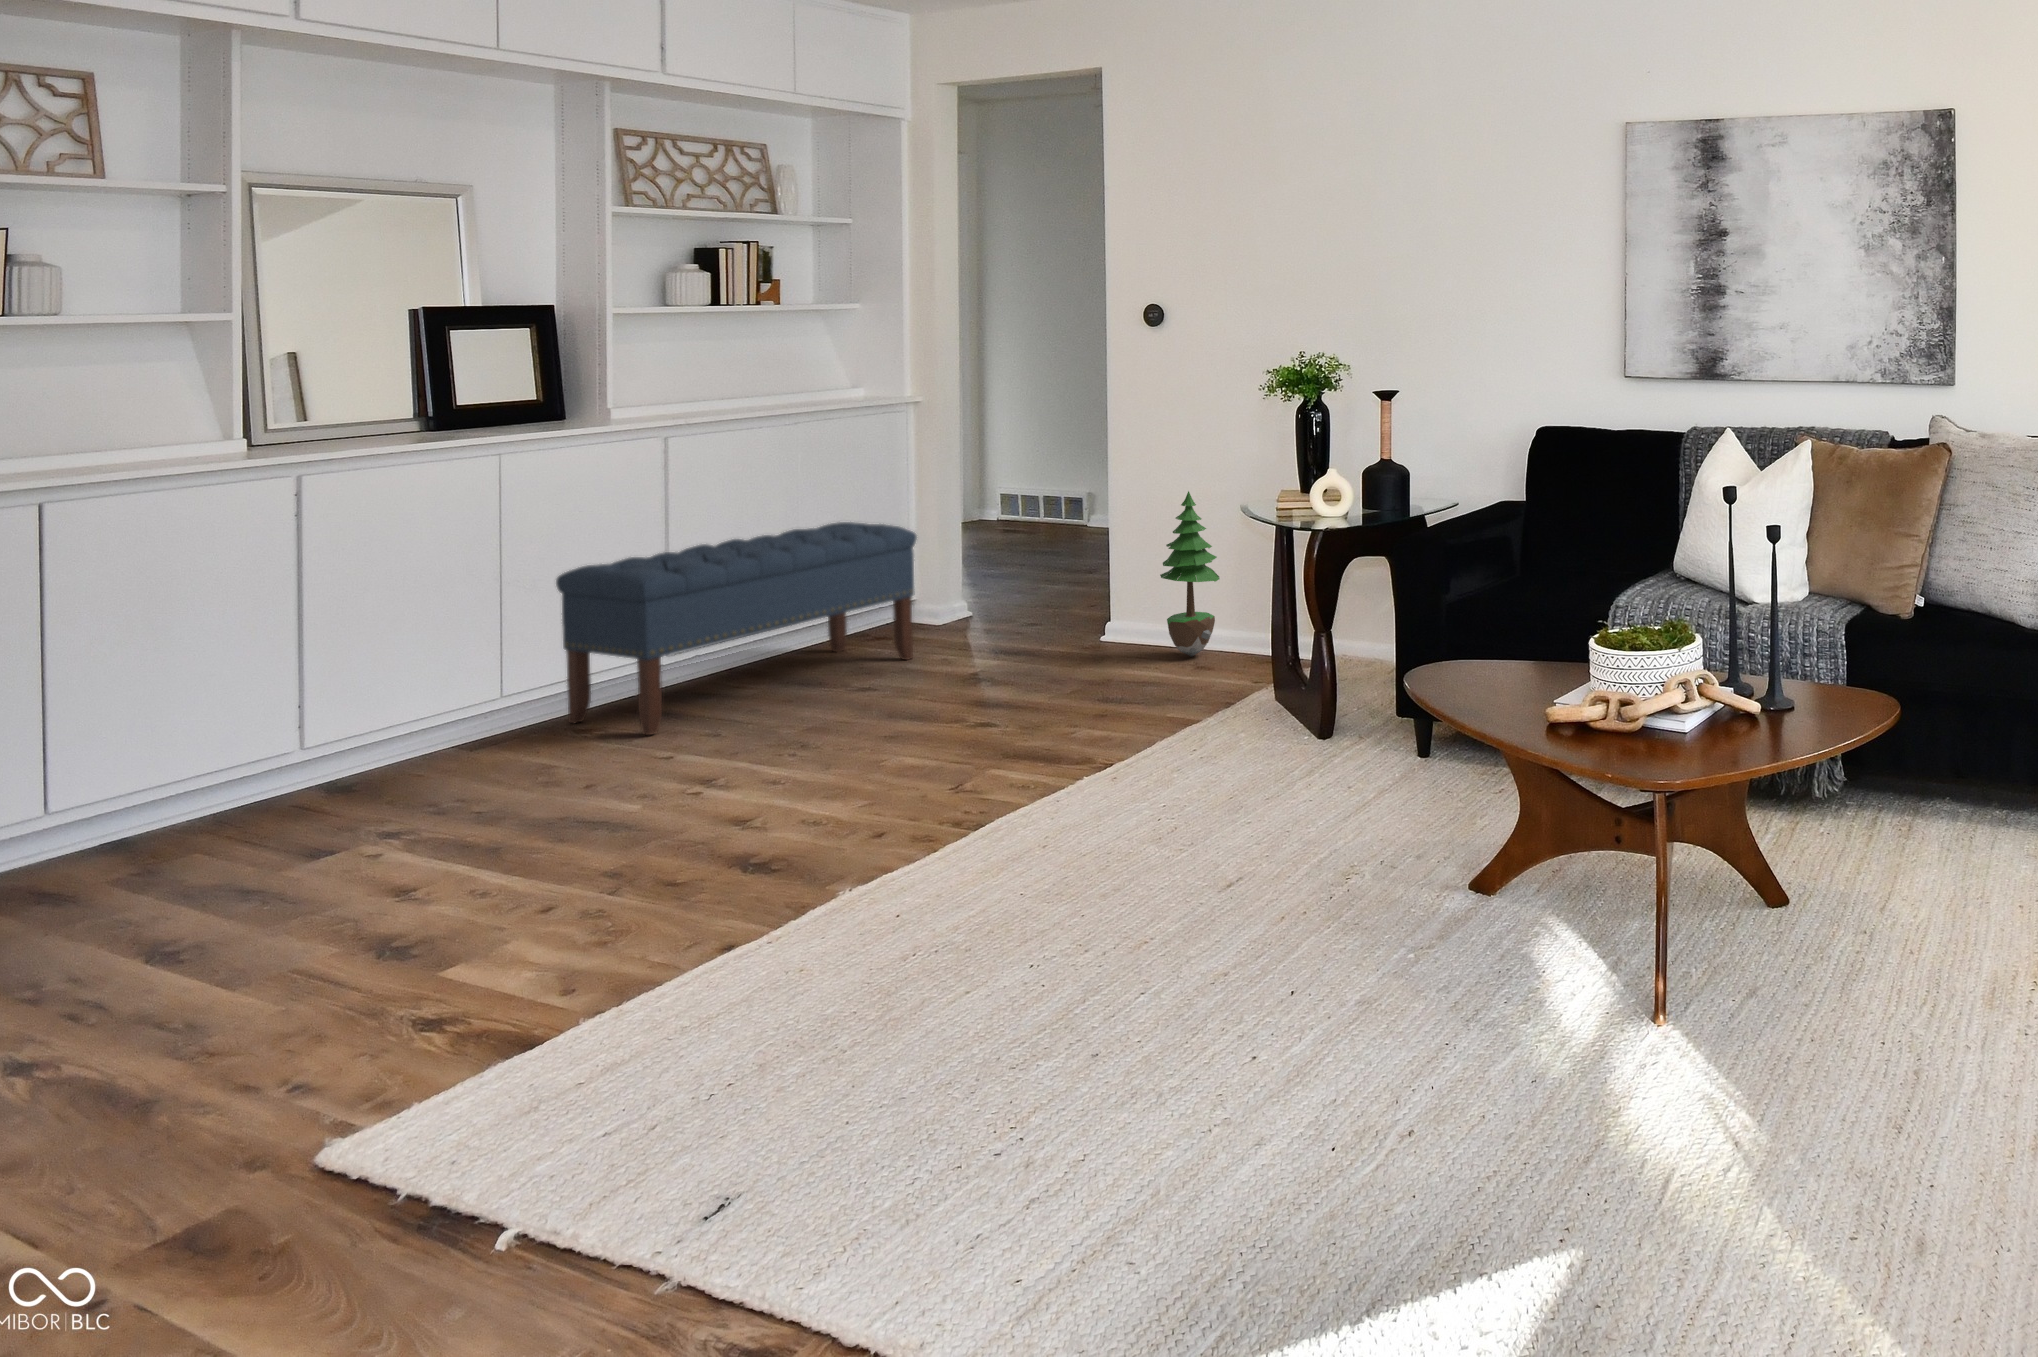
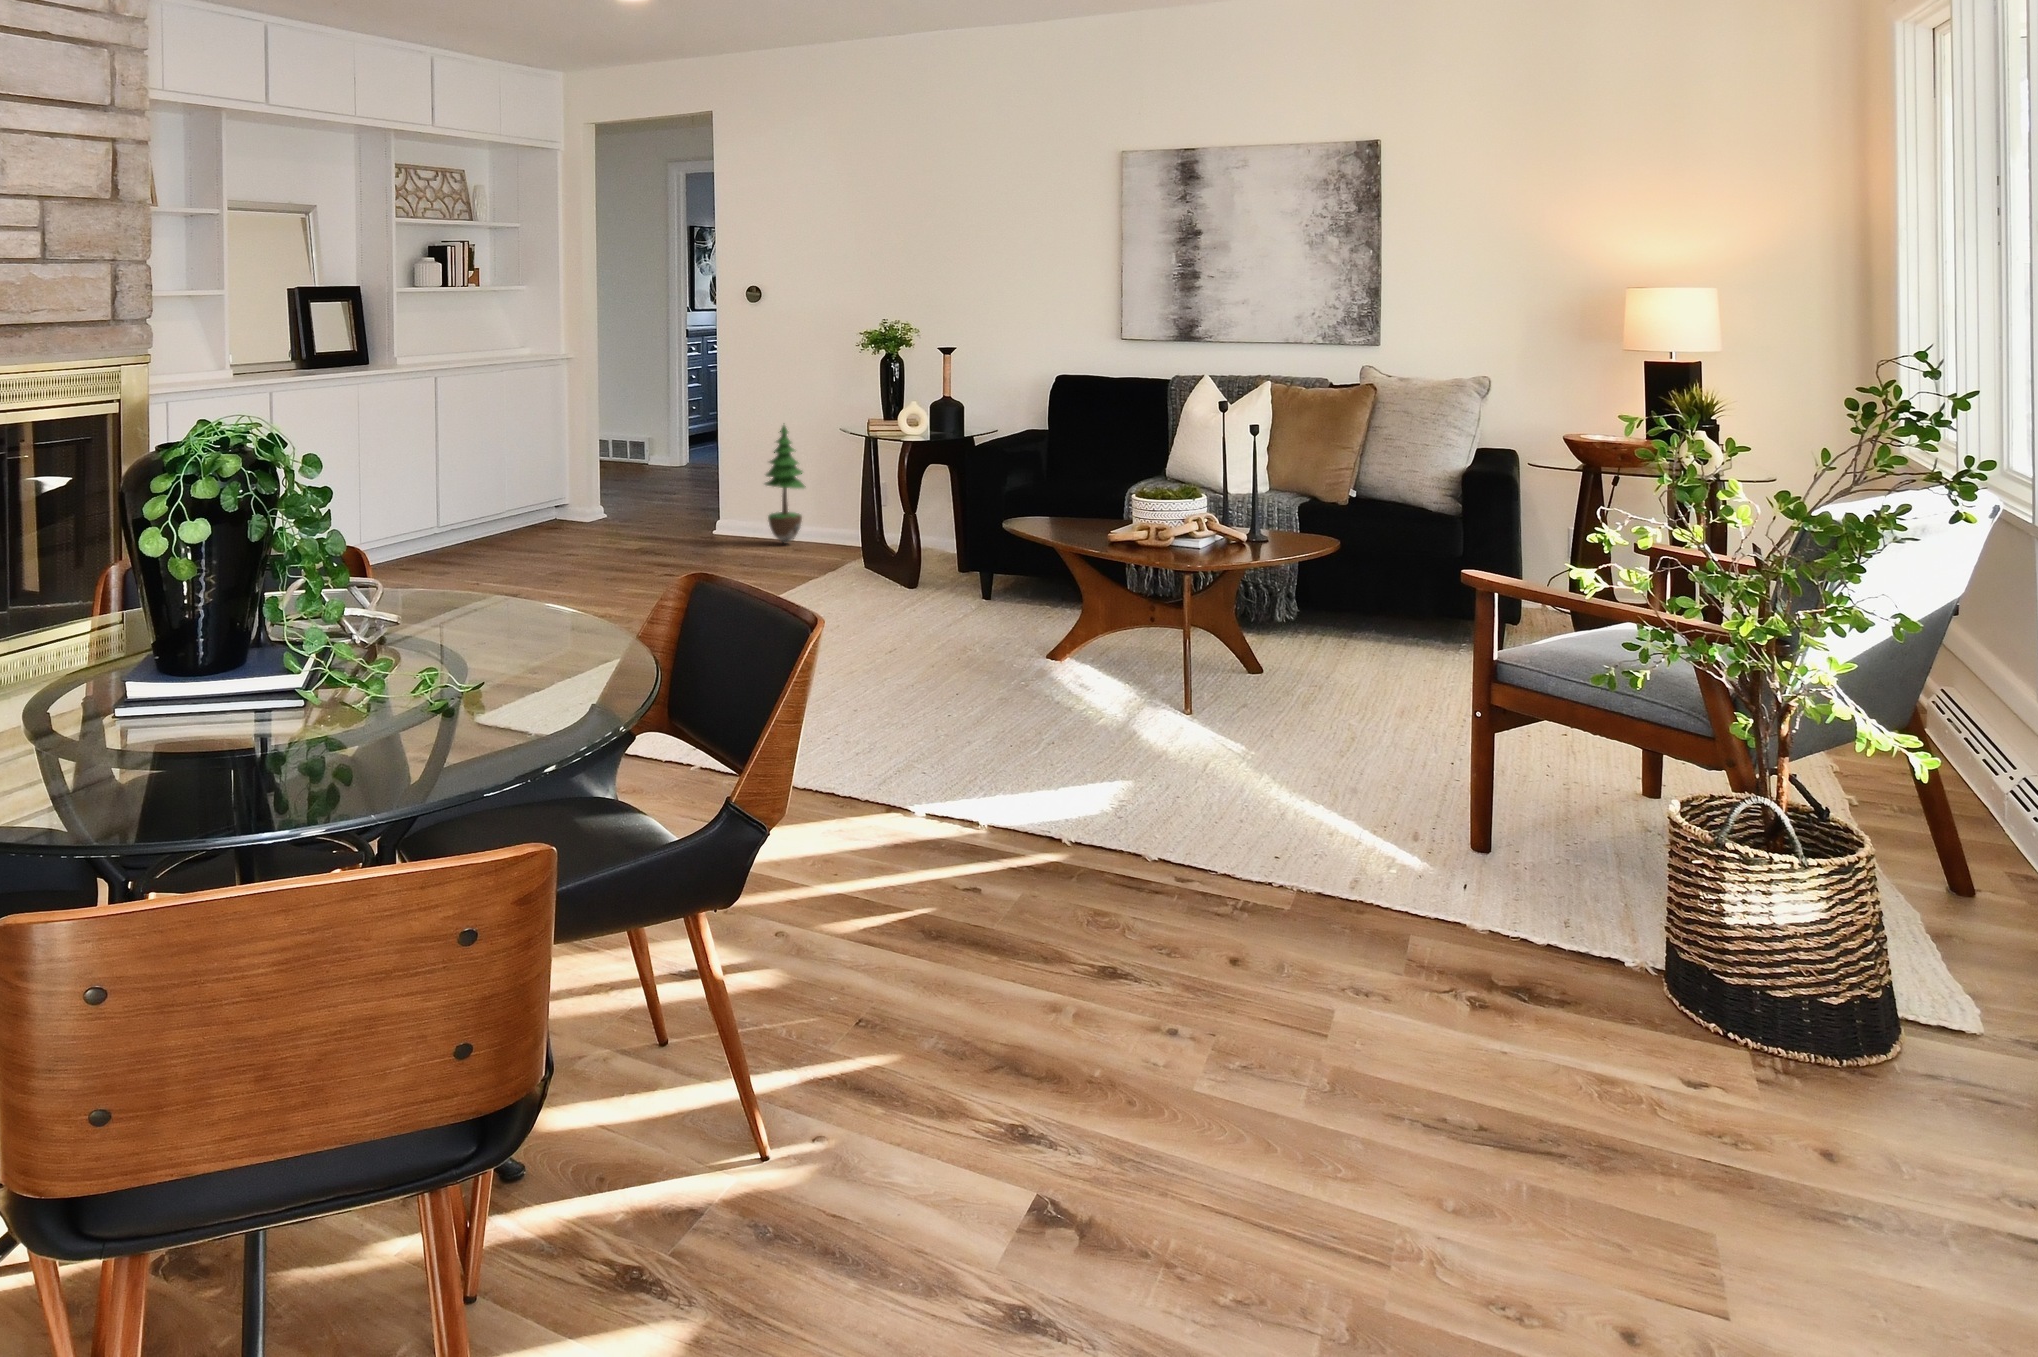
bench: present [556,522,917,735] -> none [382,443,587,574]

